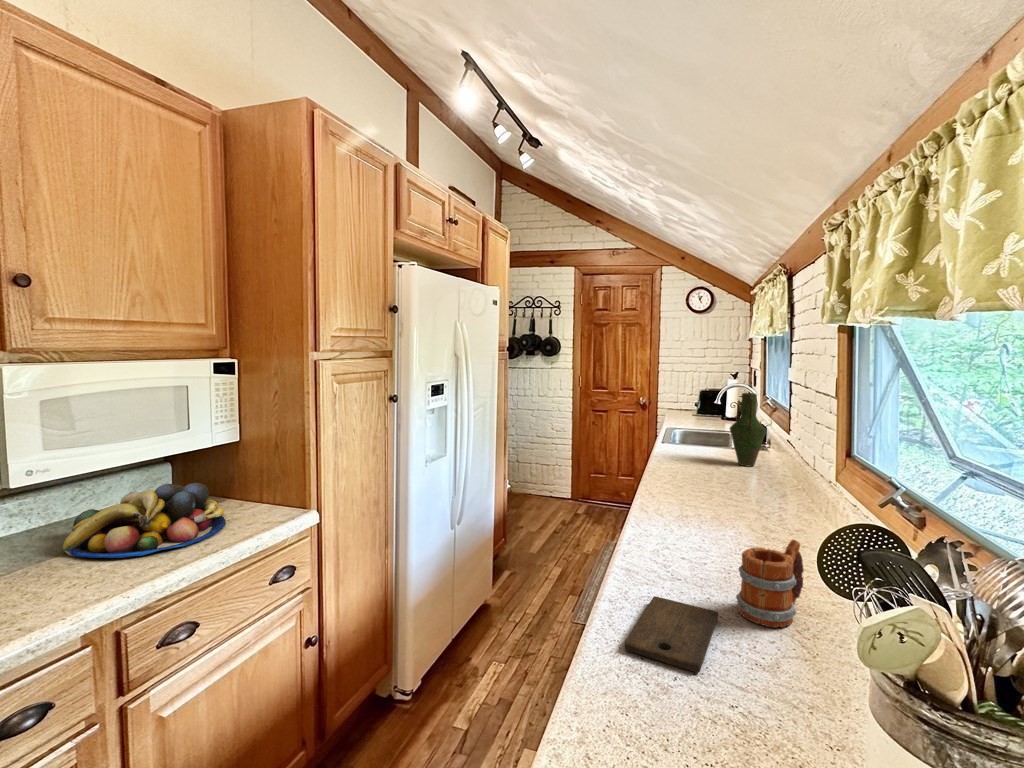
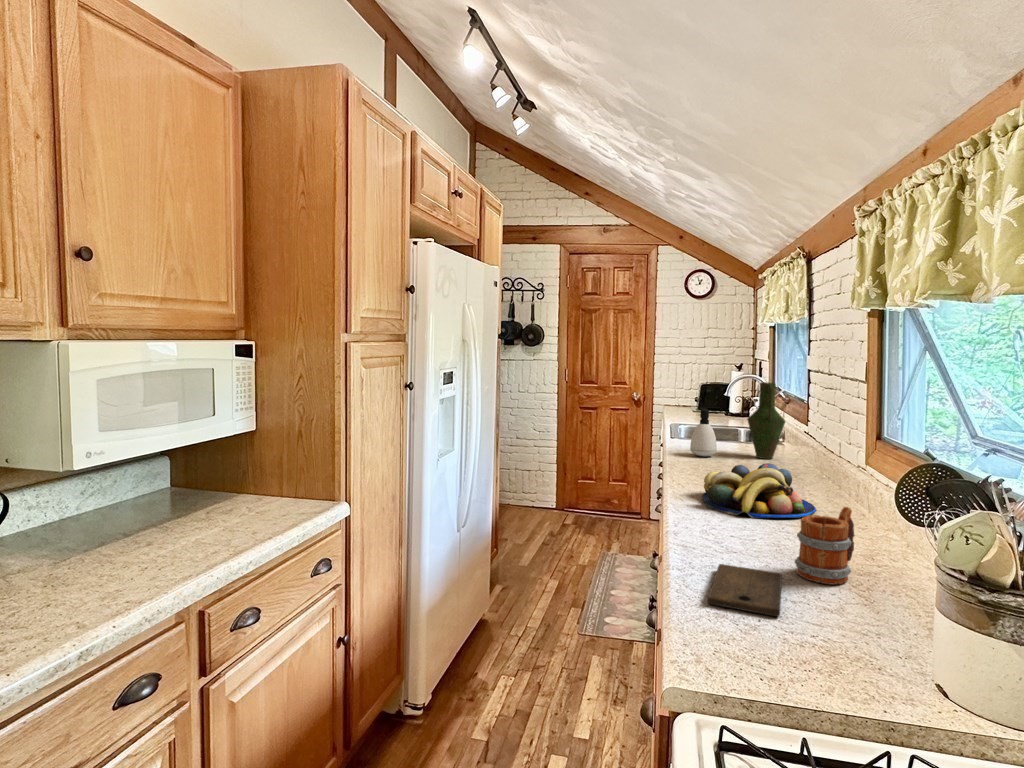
soap dispenser: none [674,418,700,463] -> present [690,409,718,456]
fruit bowl: present [63,483,226,558] -> present [702,463,816,518]

